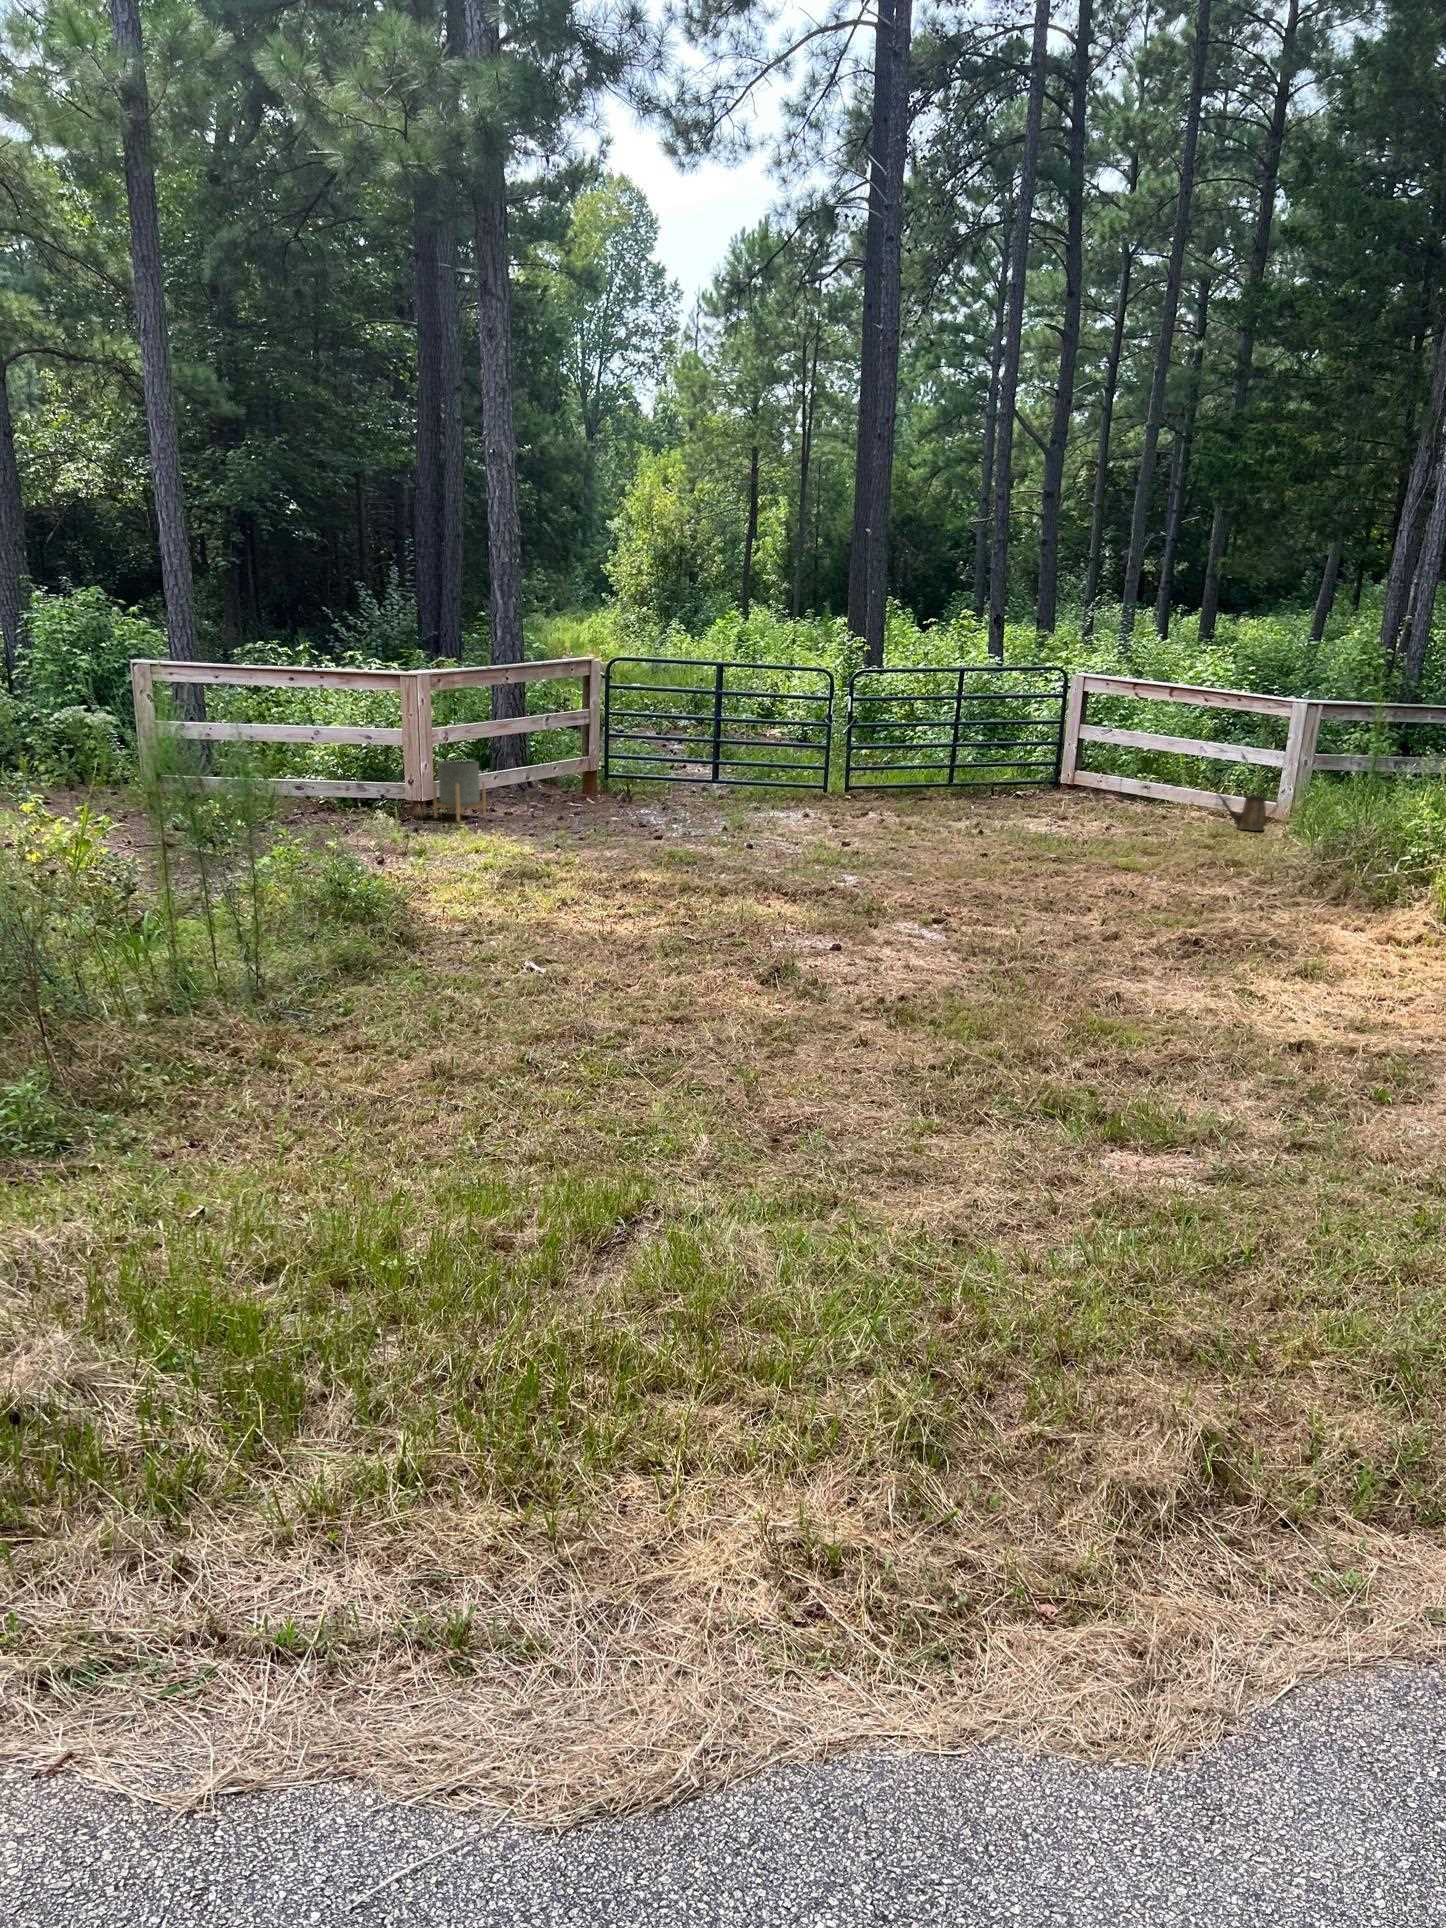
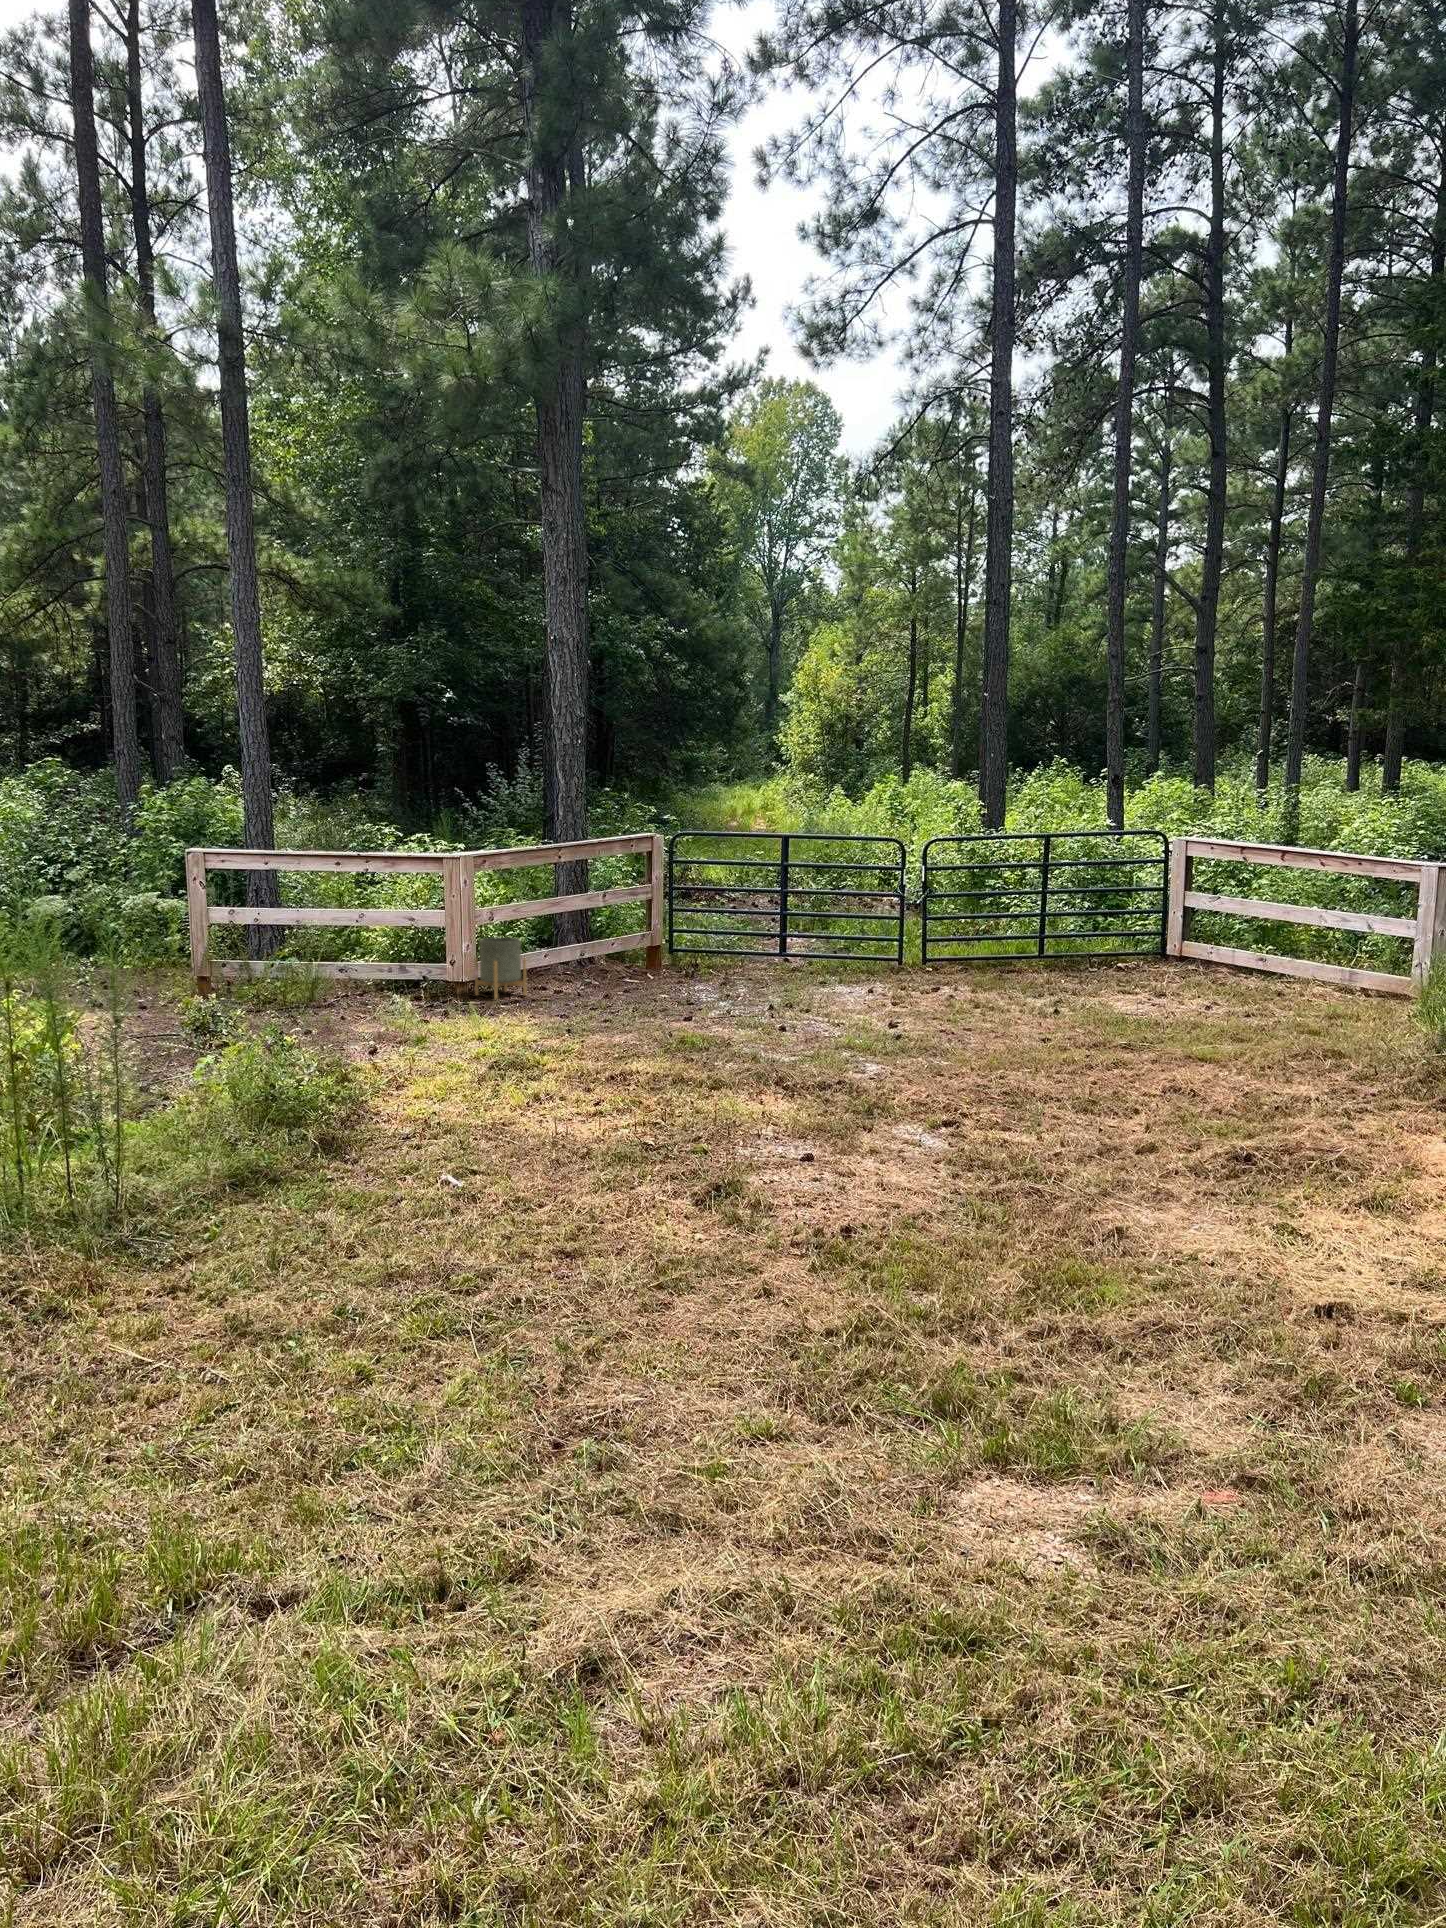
watering can: present [1214,790,1268,831] -> none [1330,964,1413,1012]

